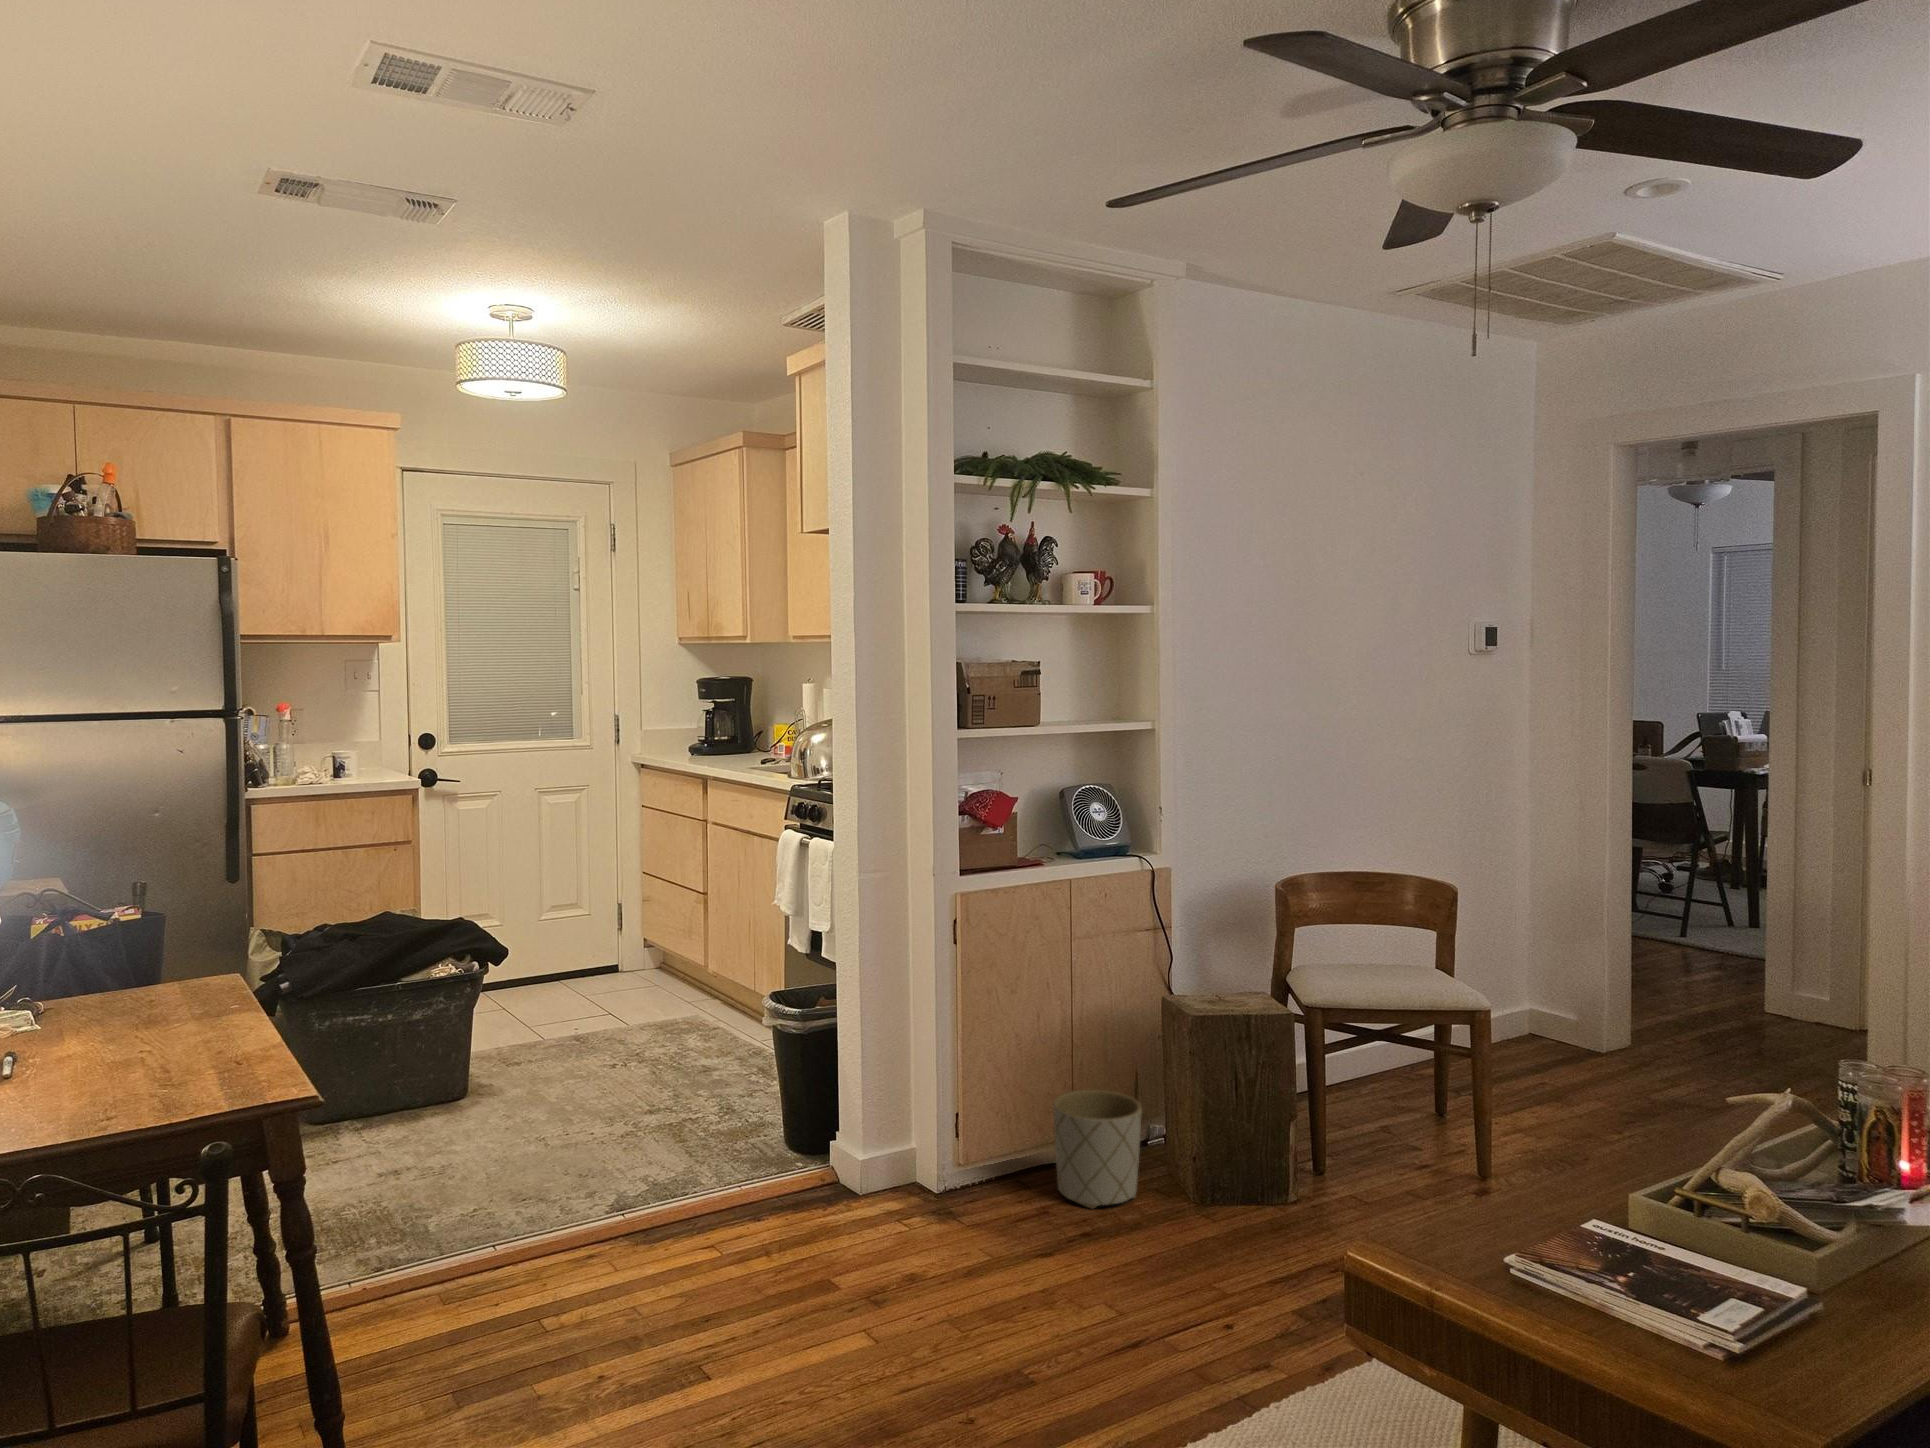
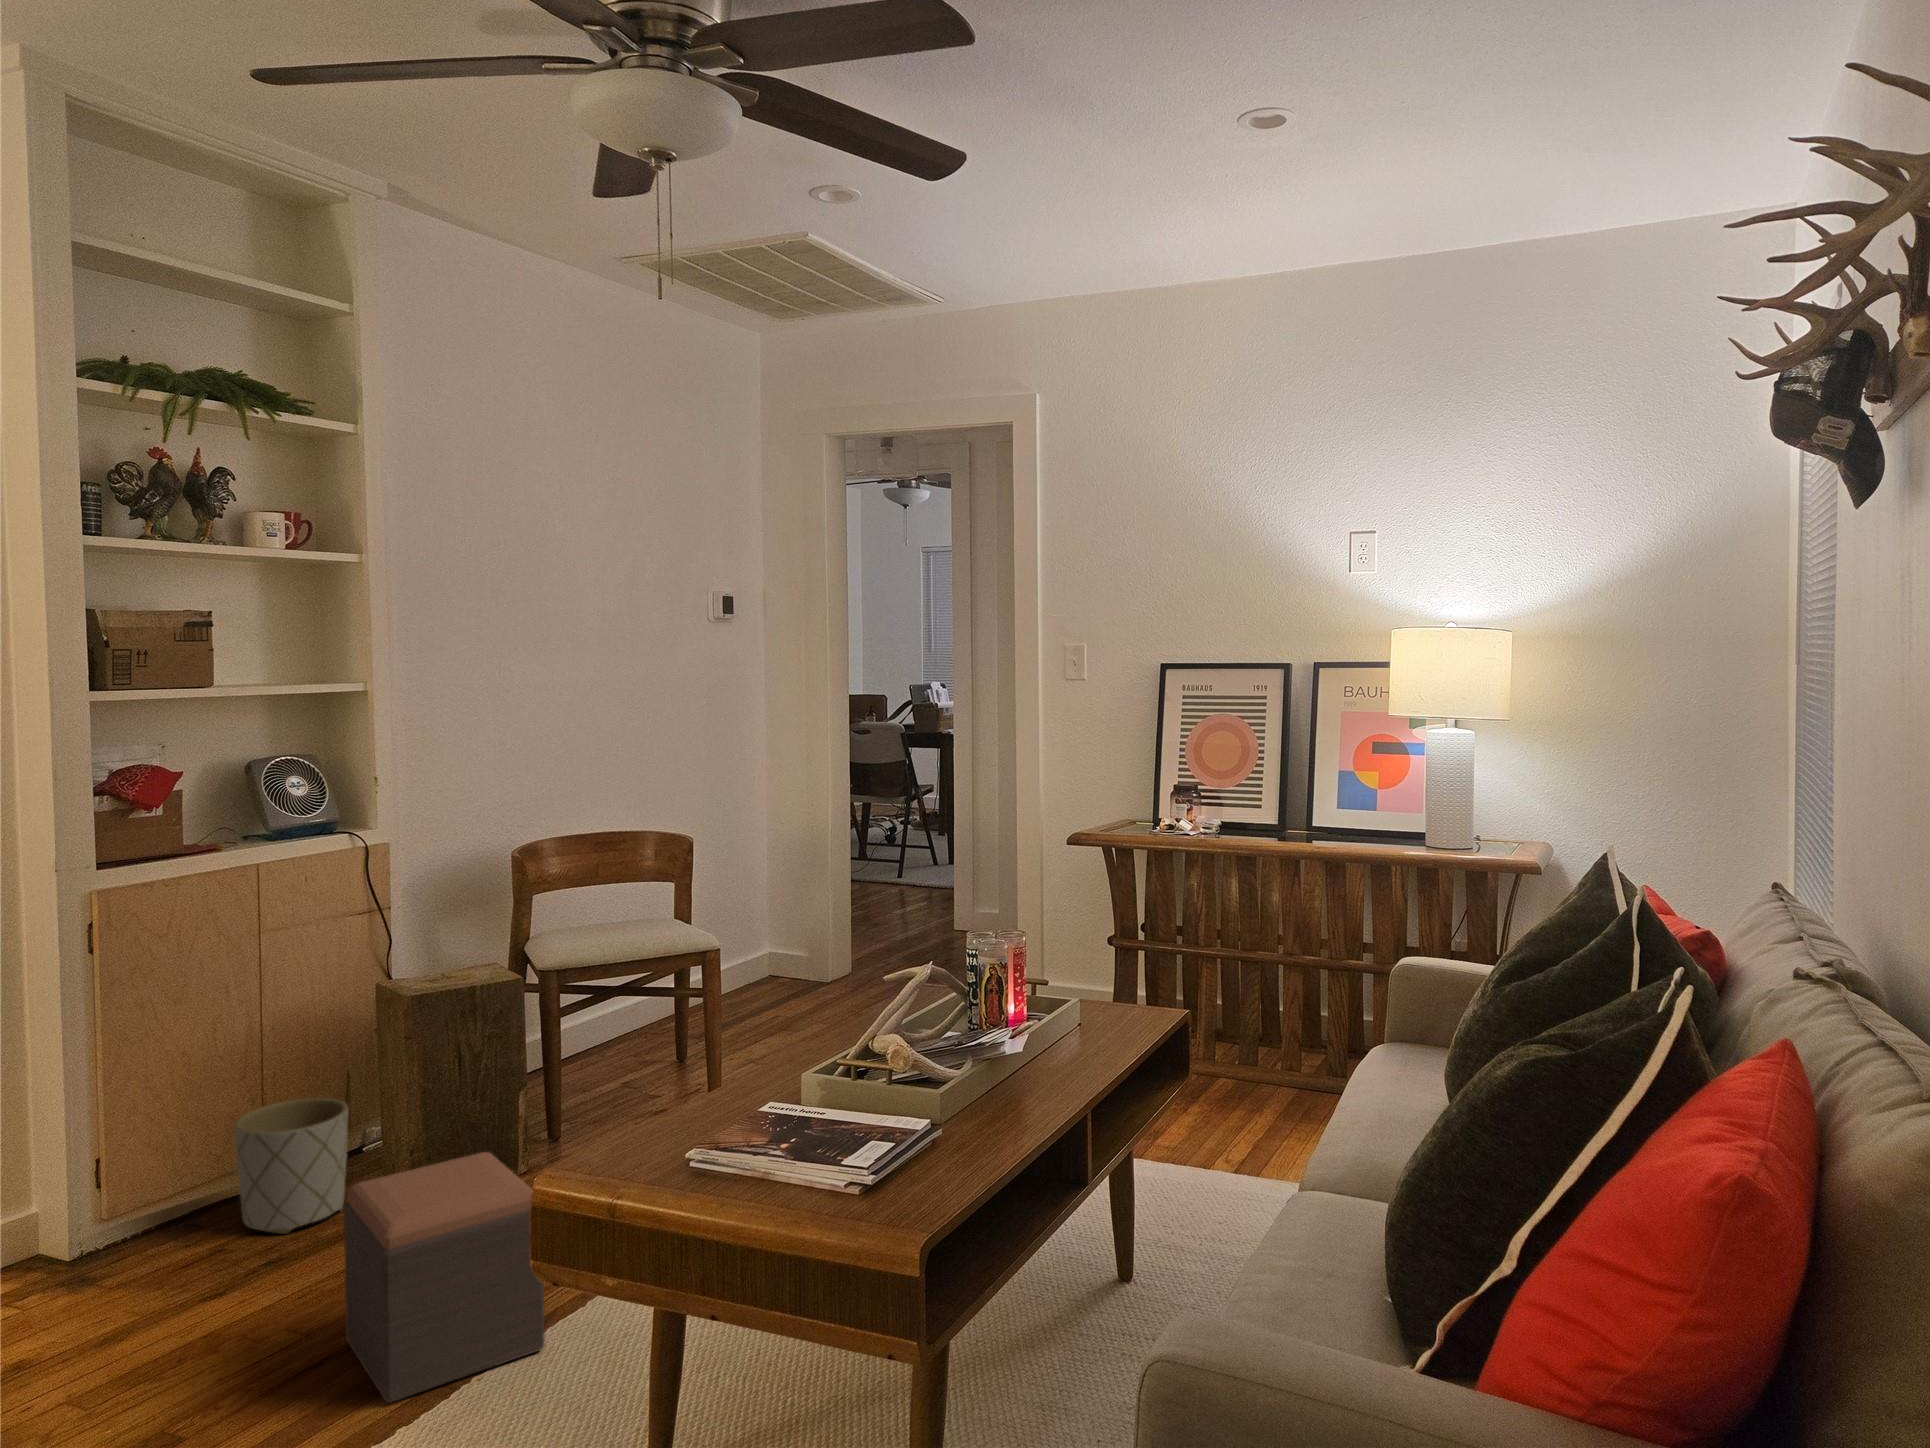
footstool: none [1150,1184,1331,1402] -> present [344,1152,545,1403]

